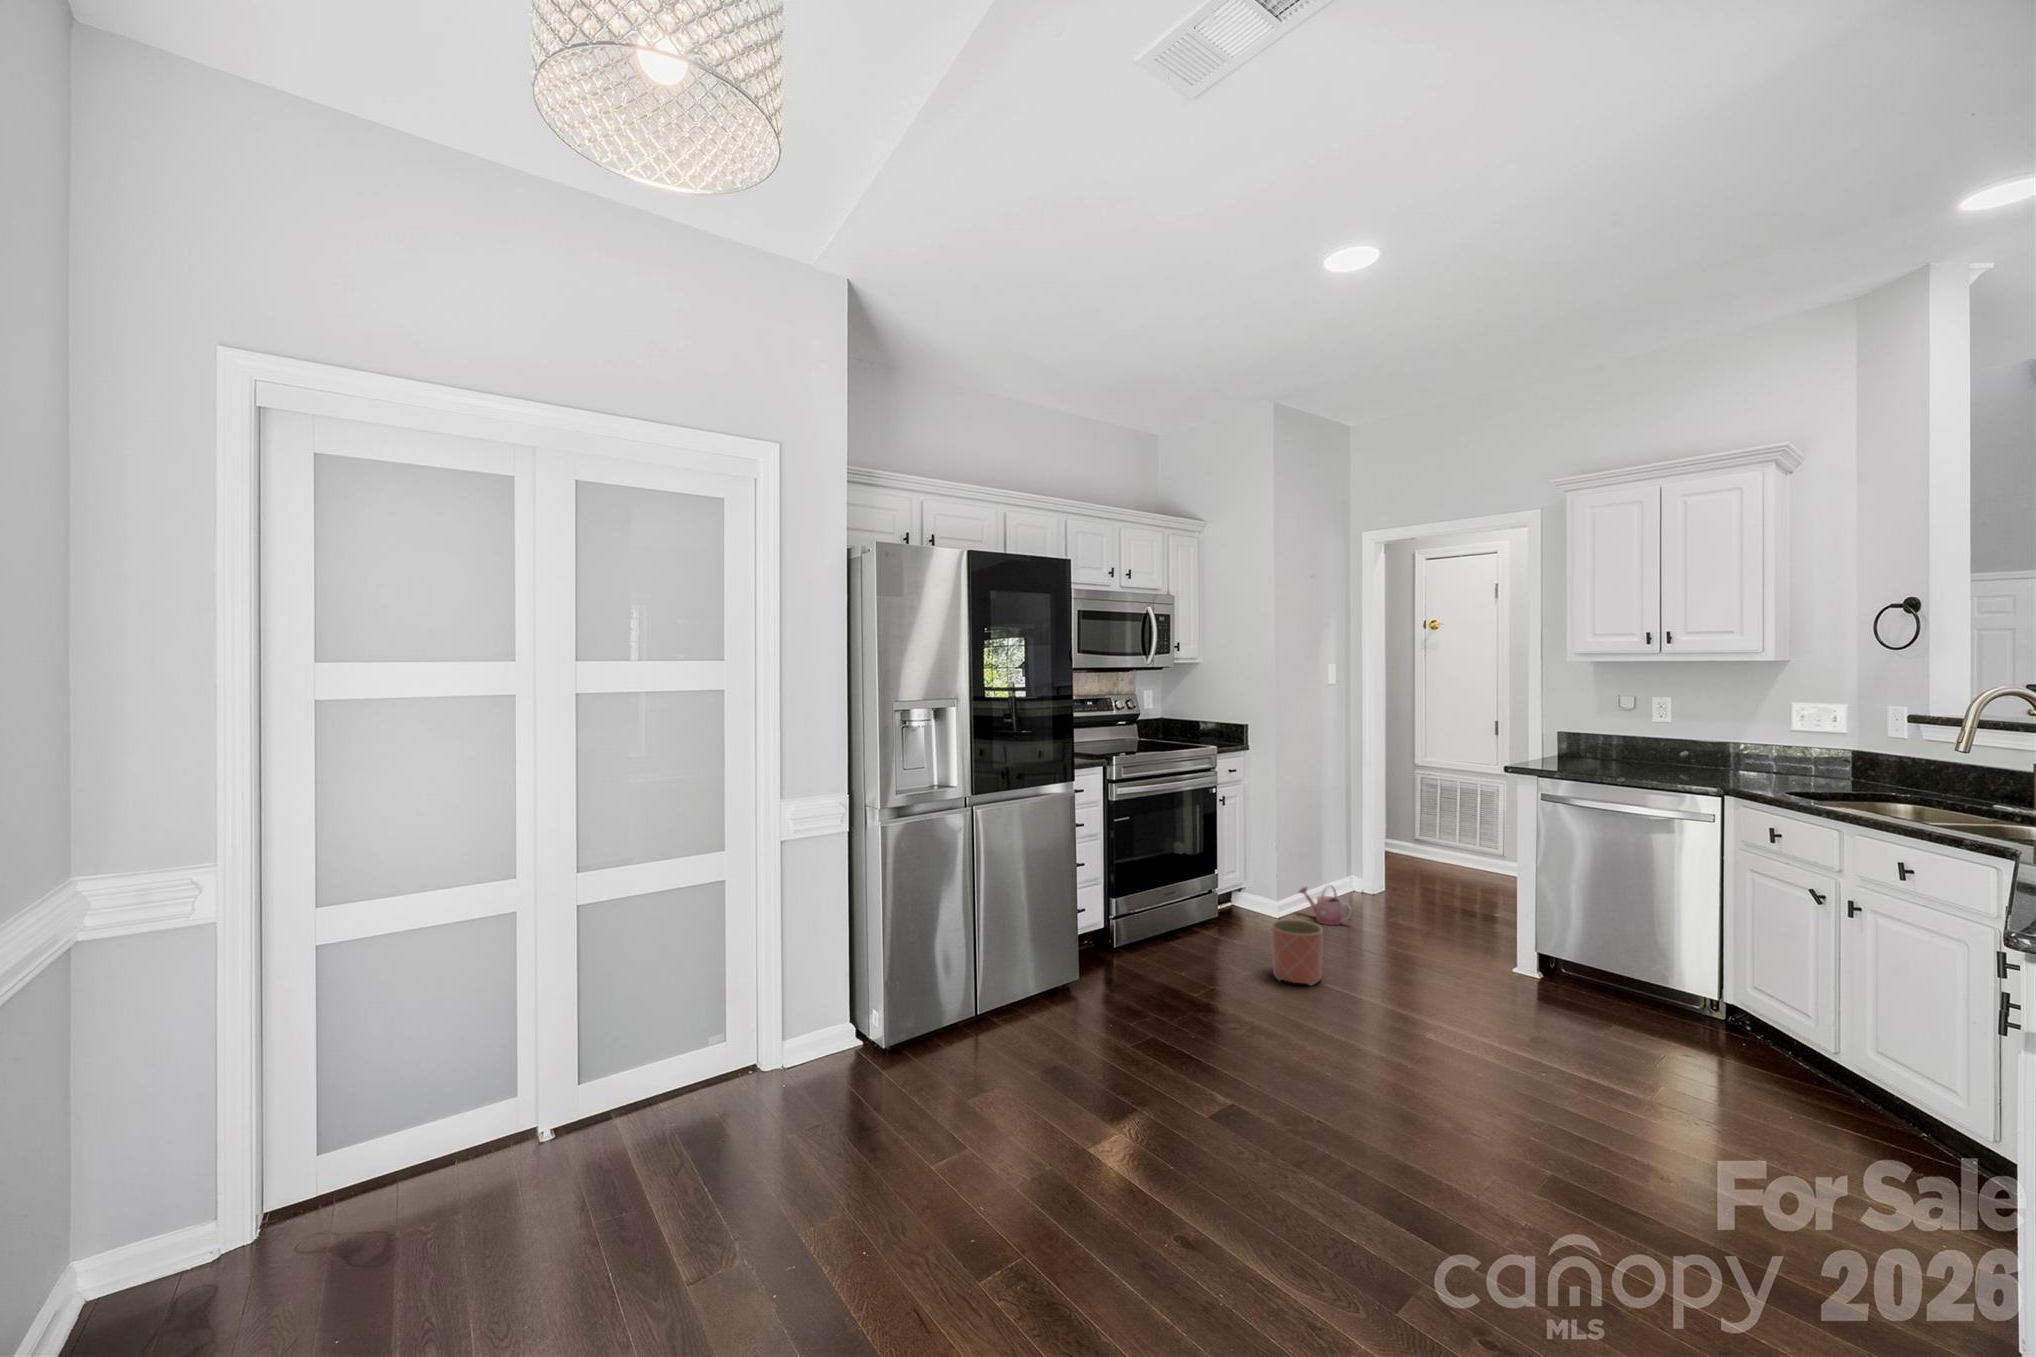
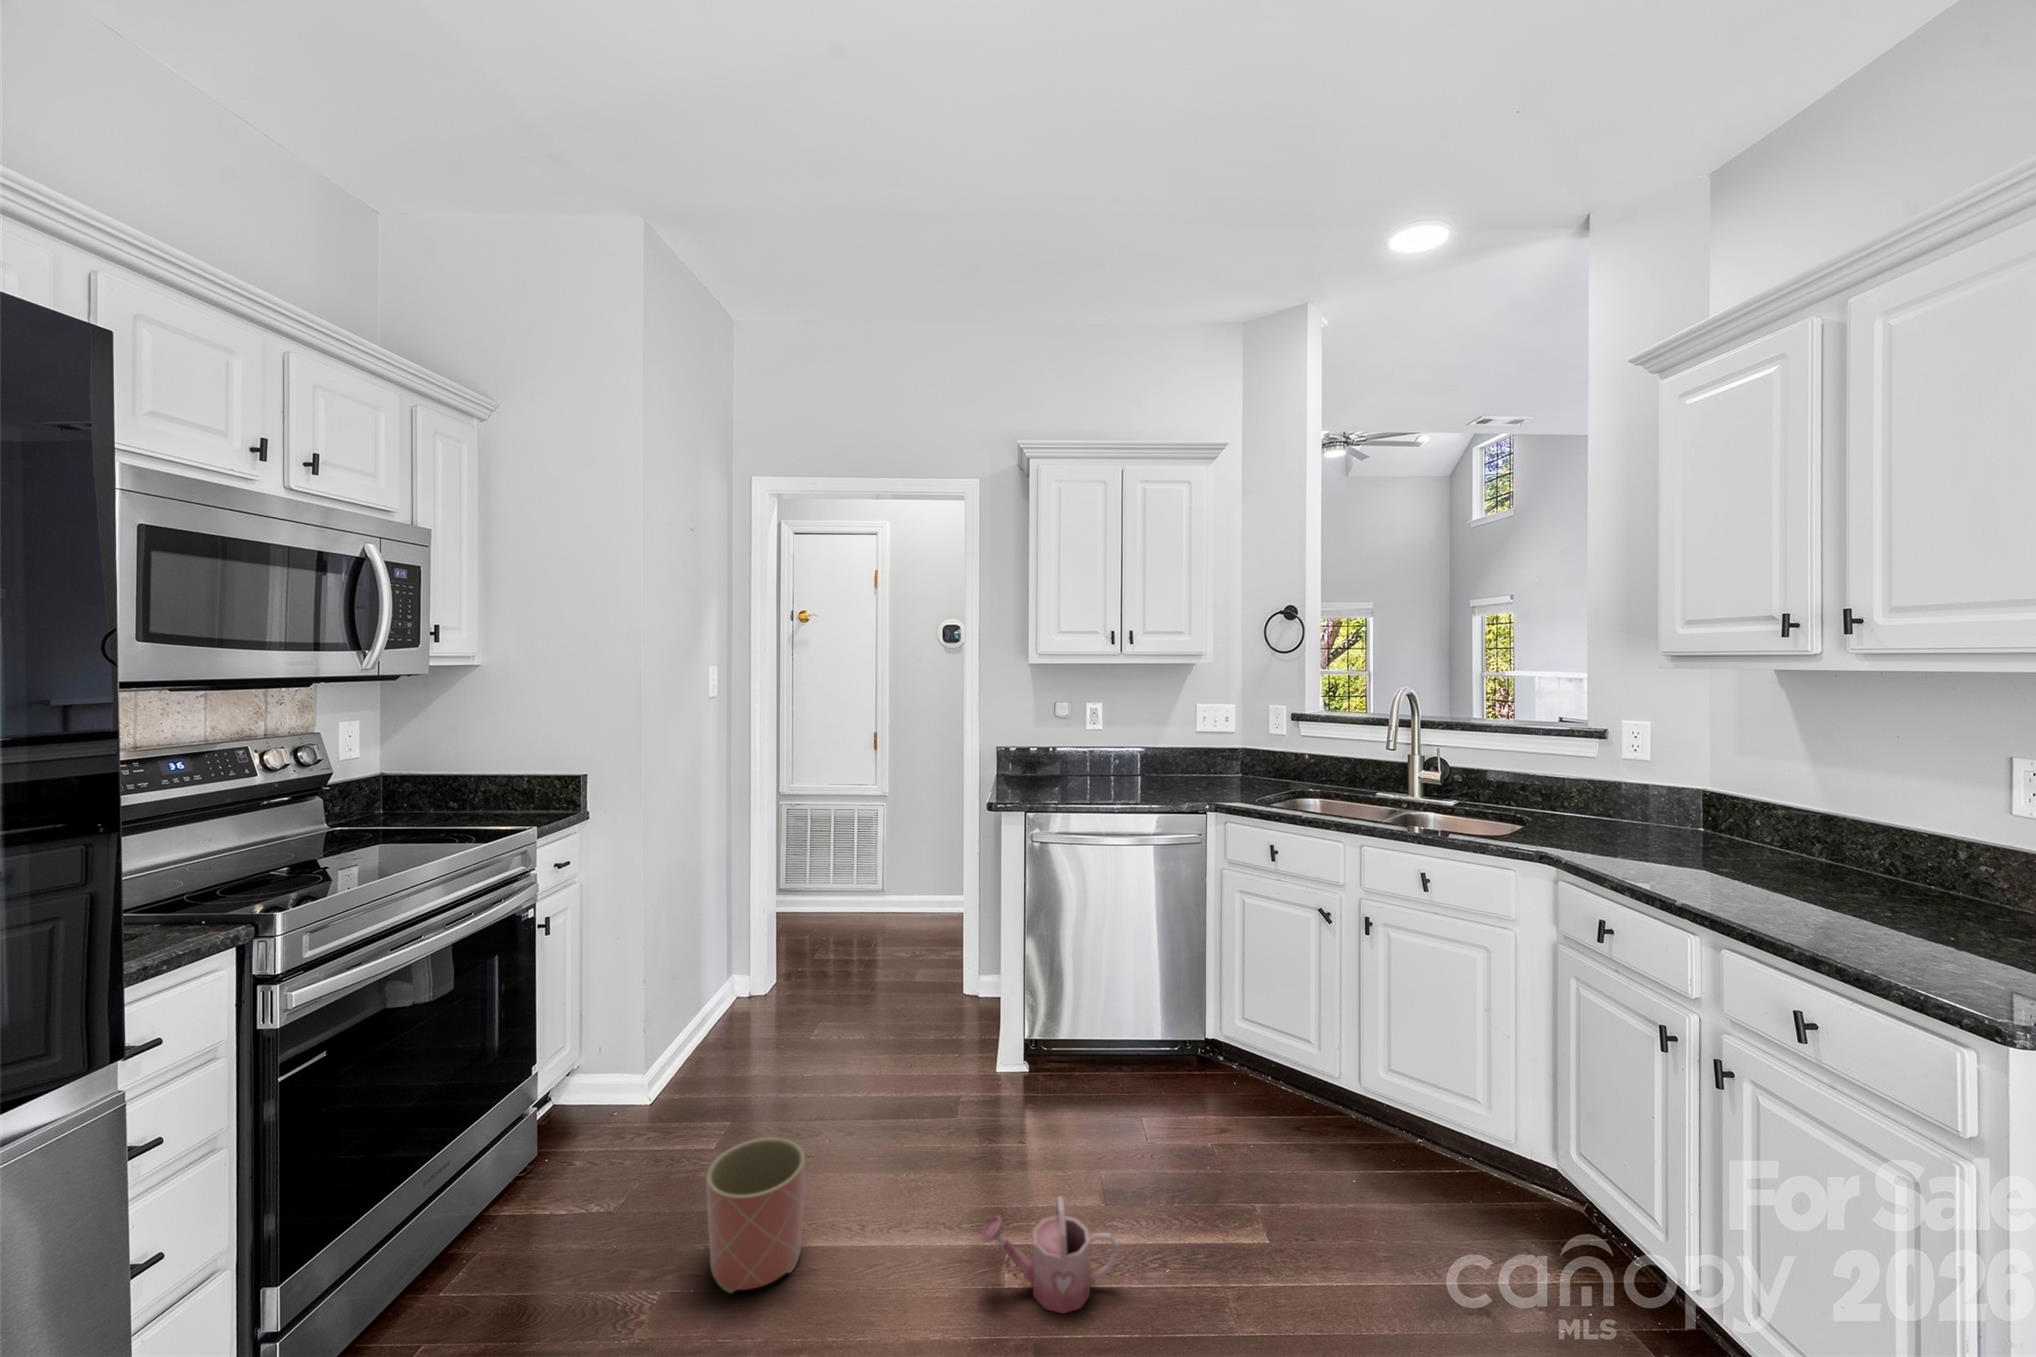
watering can: present [1299,885,1352,925] -> present [981,1196,1118,1313]

